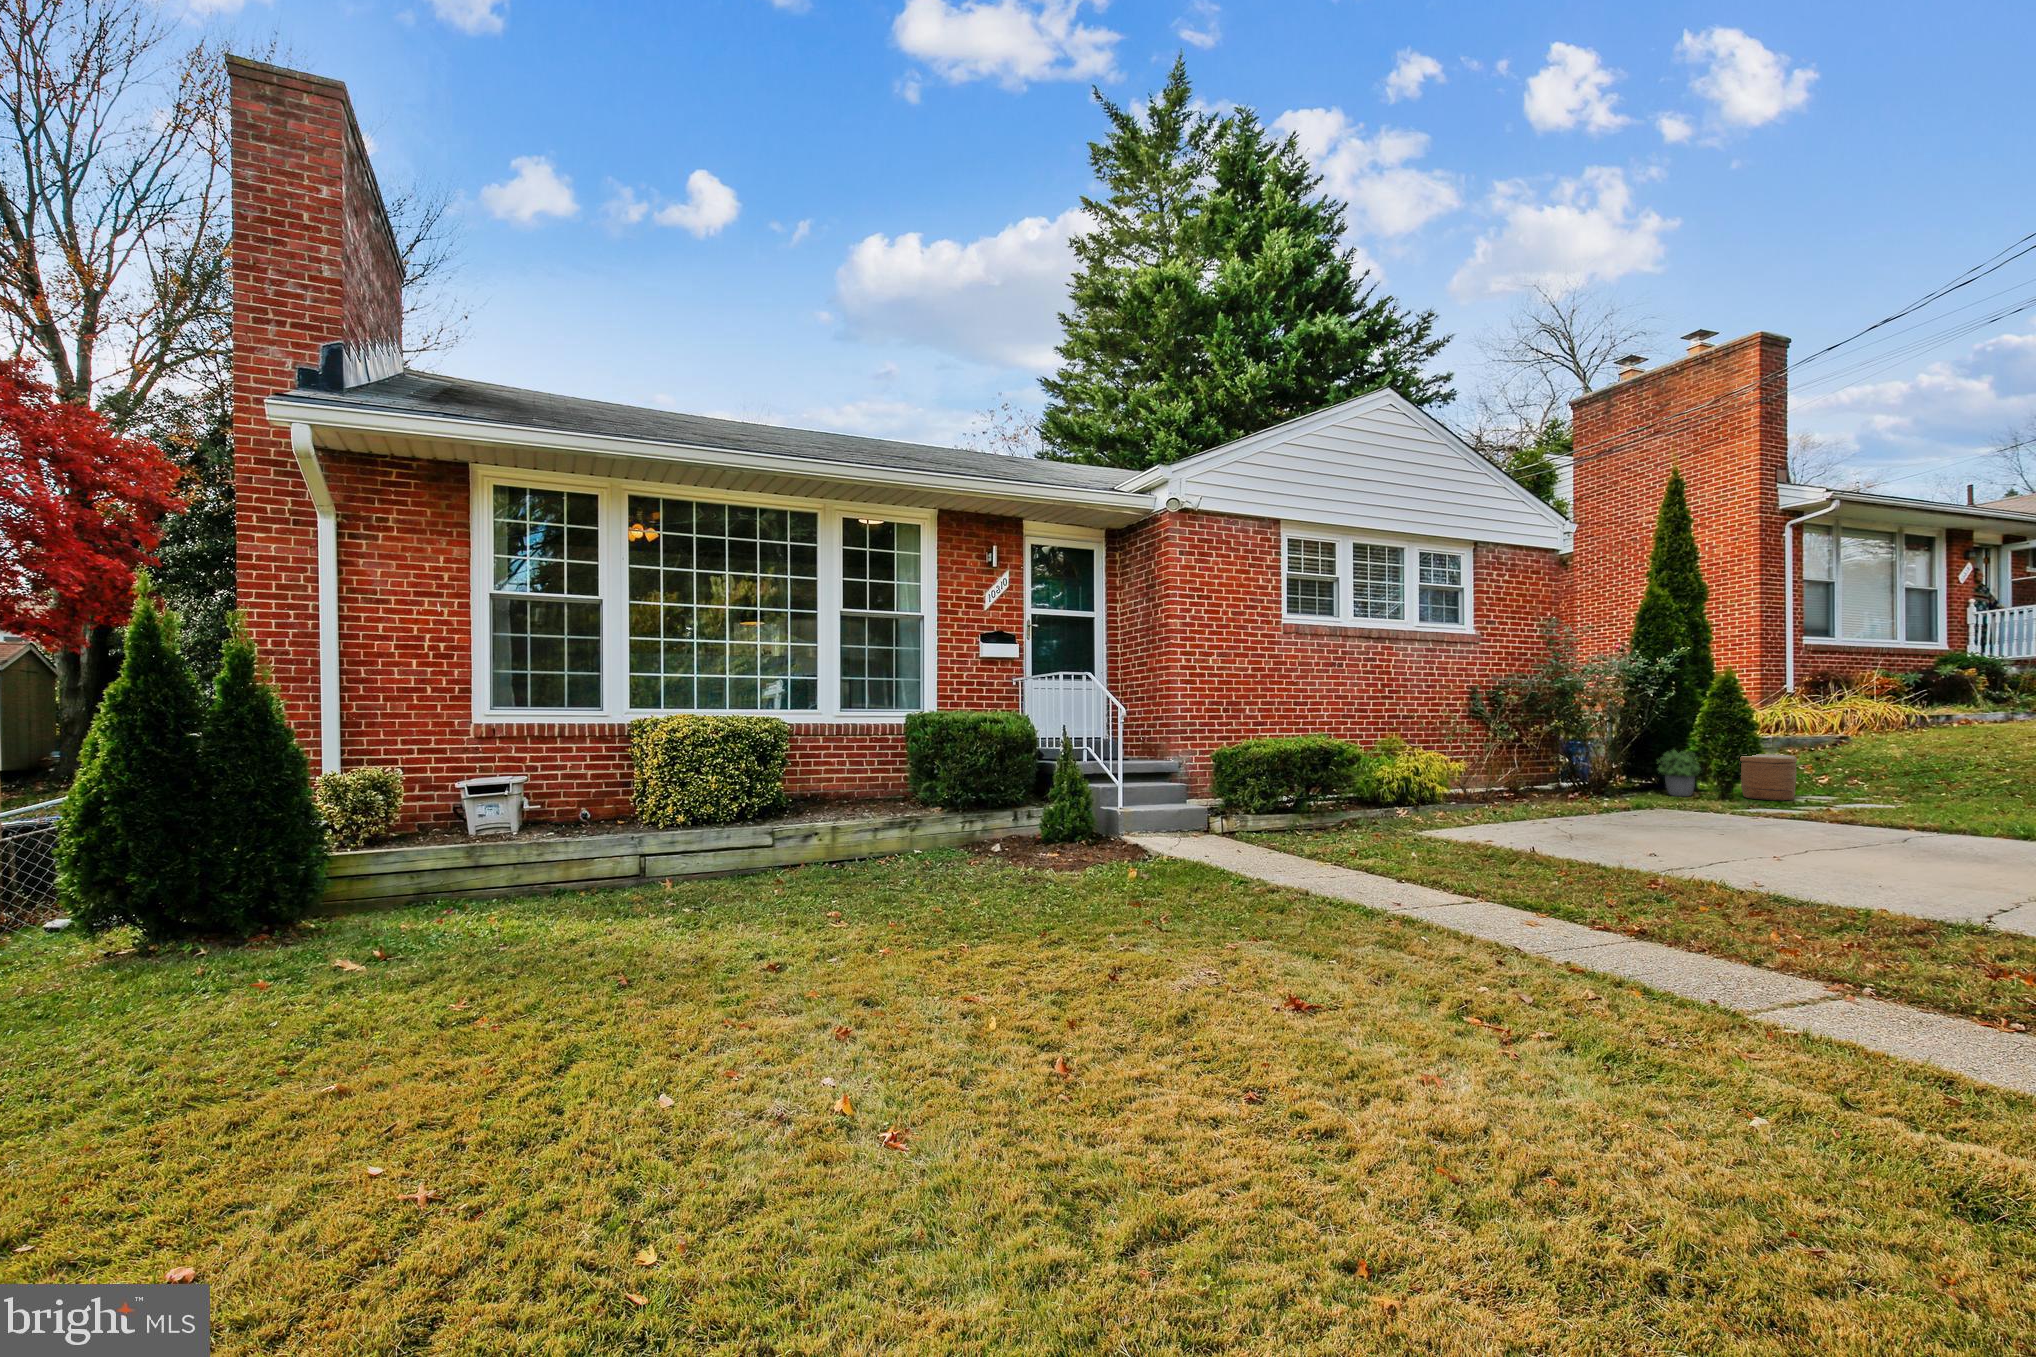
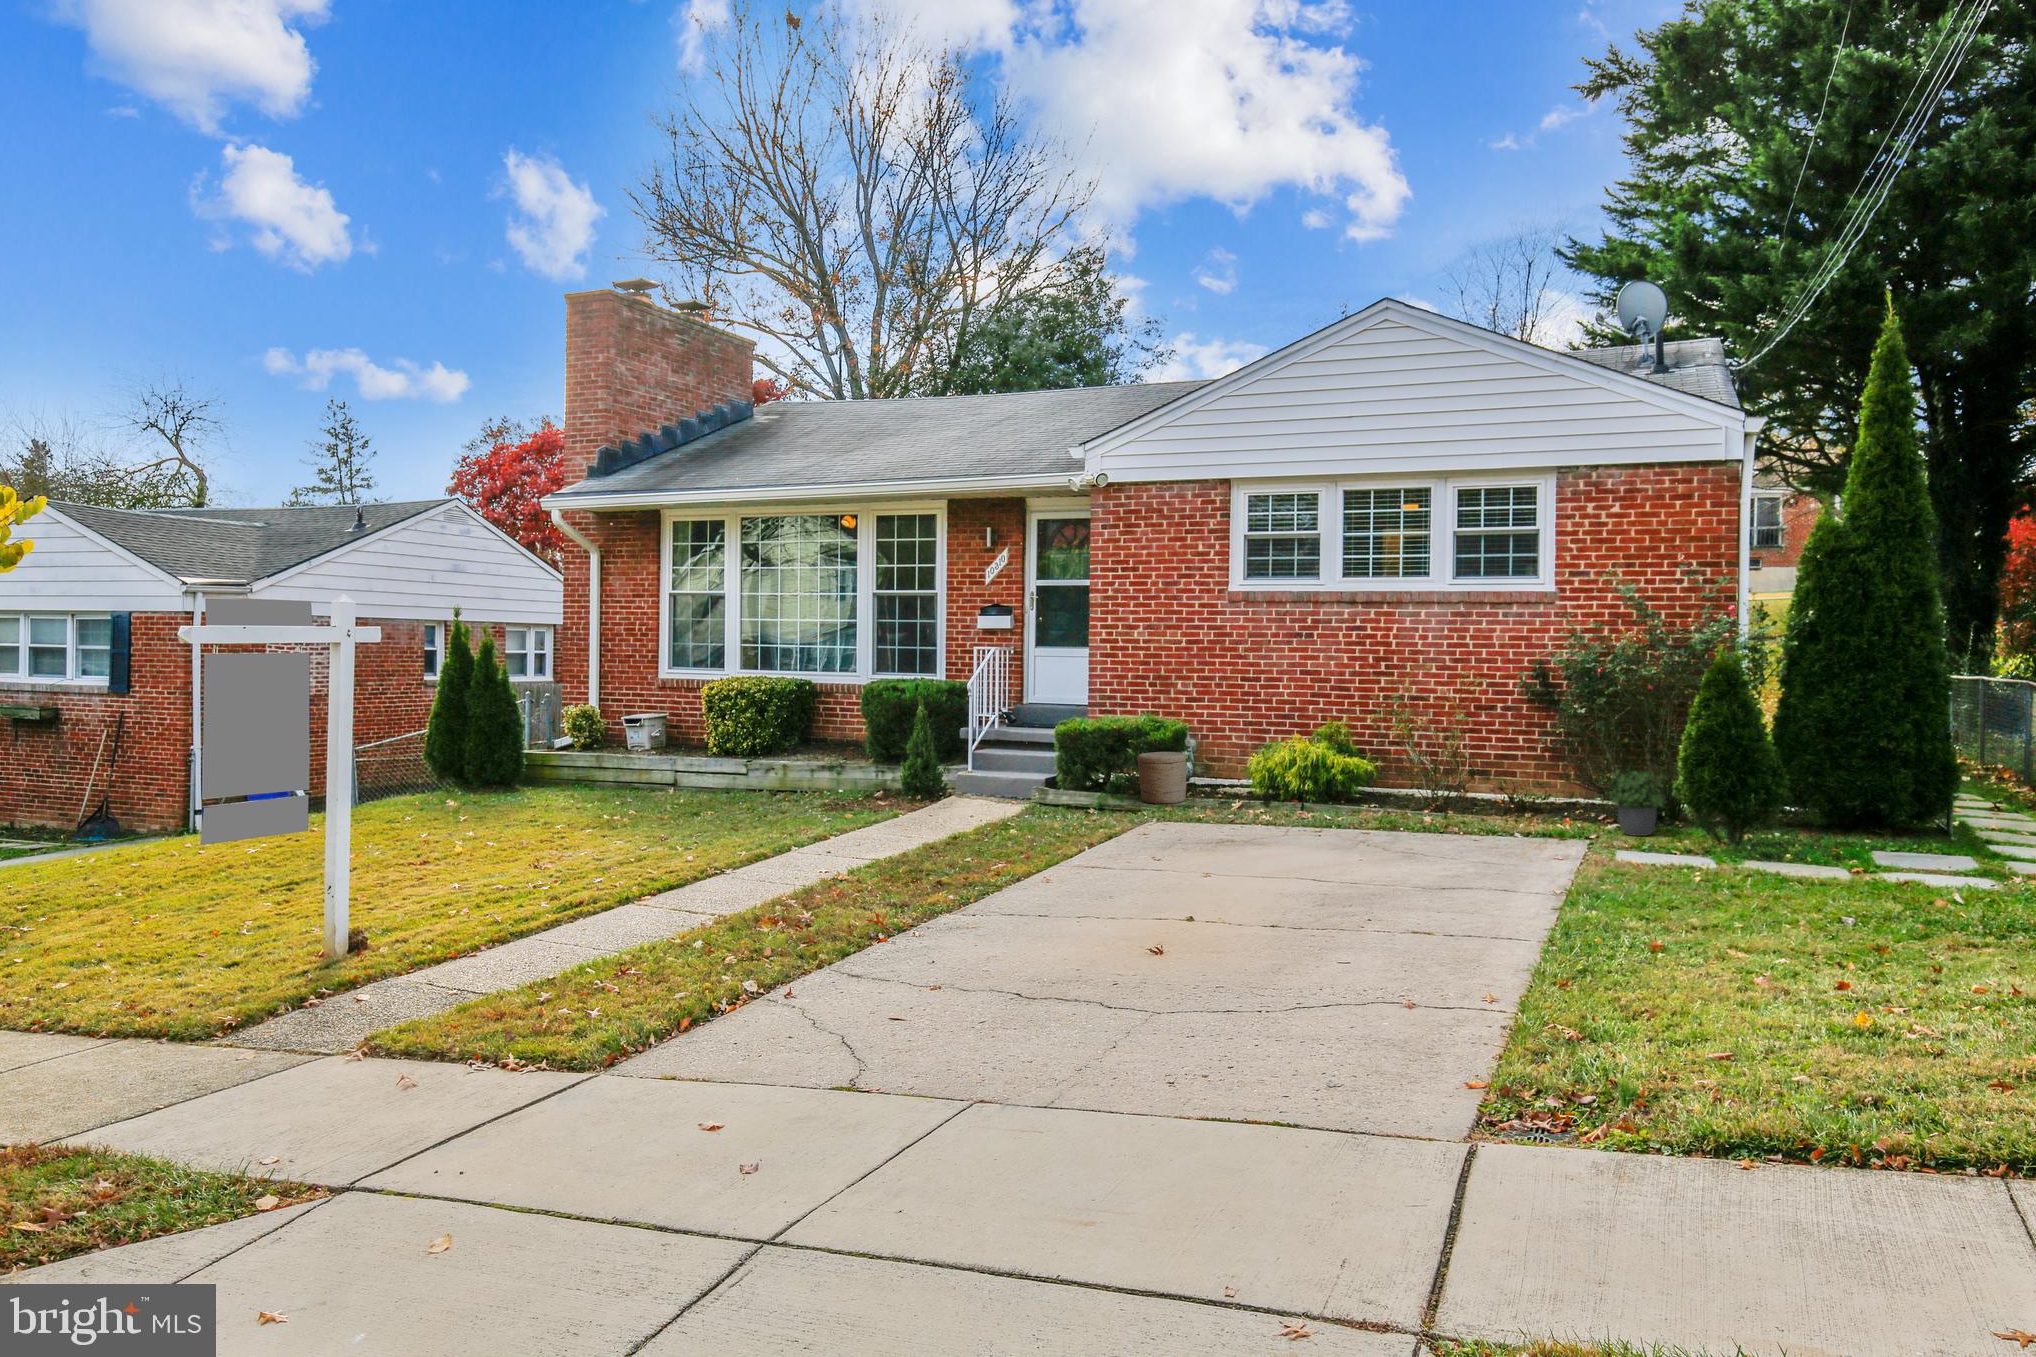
woven basket: present [1740,754,1797,801] -> present [1137,752,1186,804]

